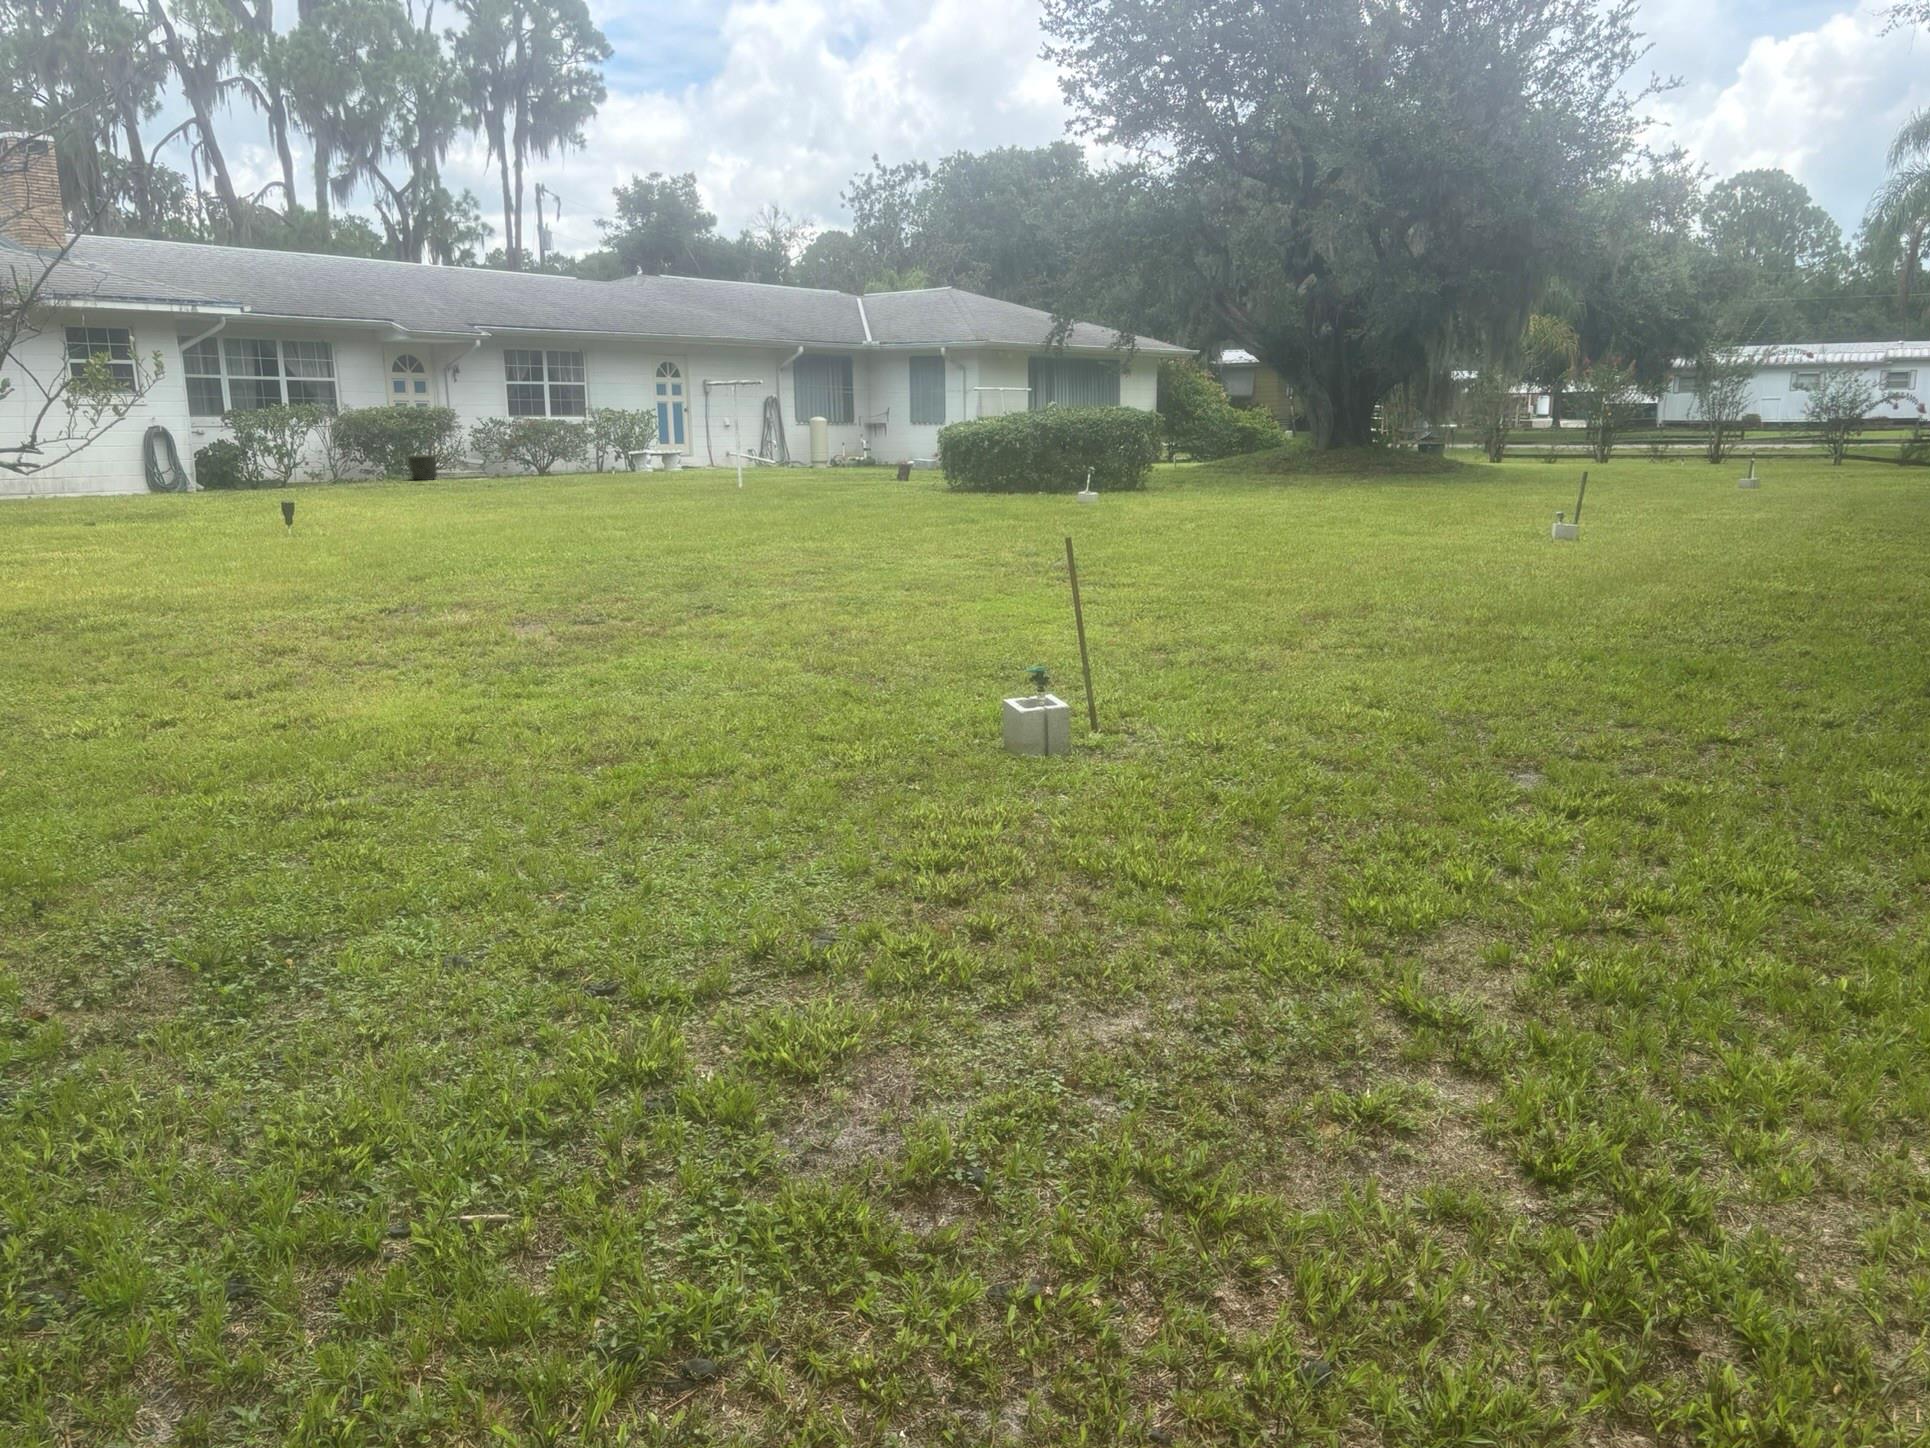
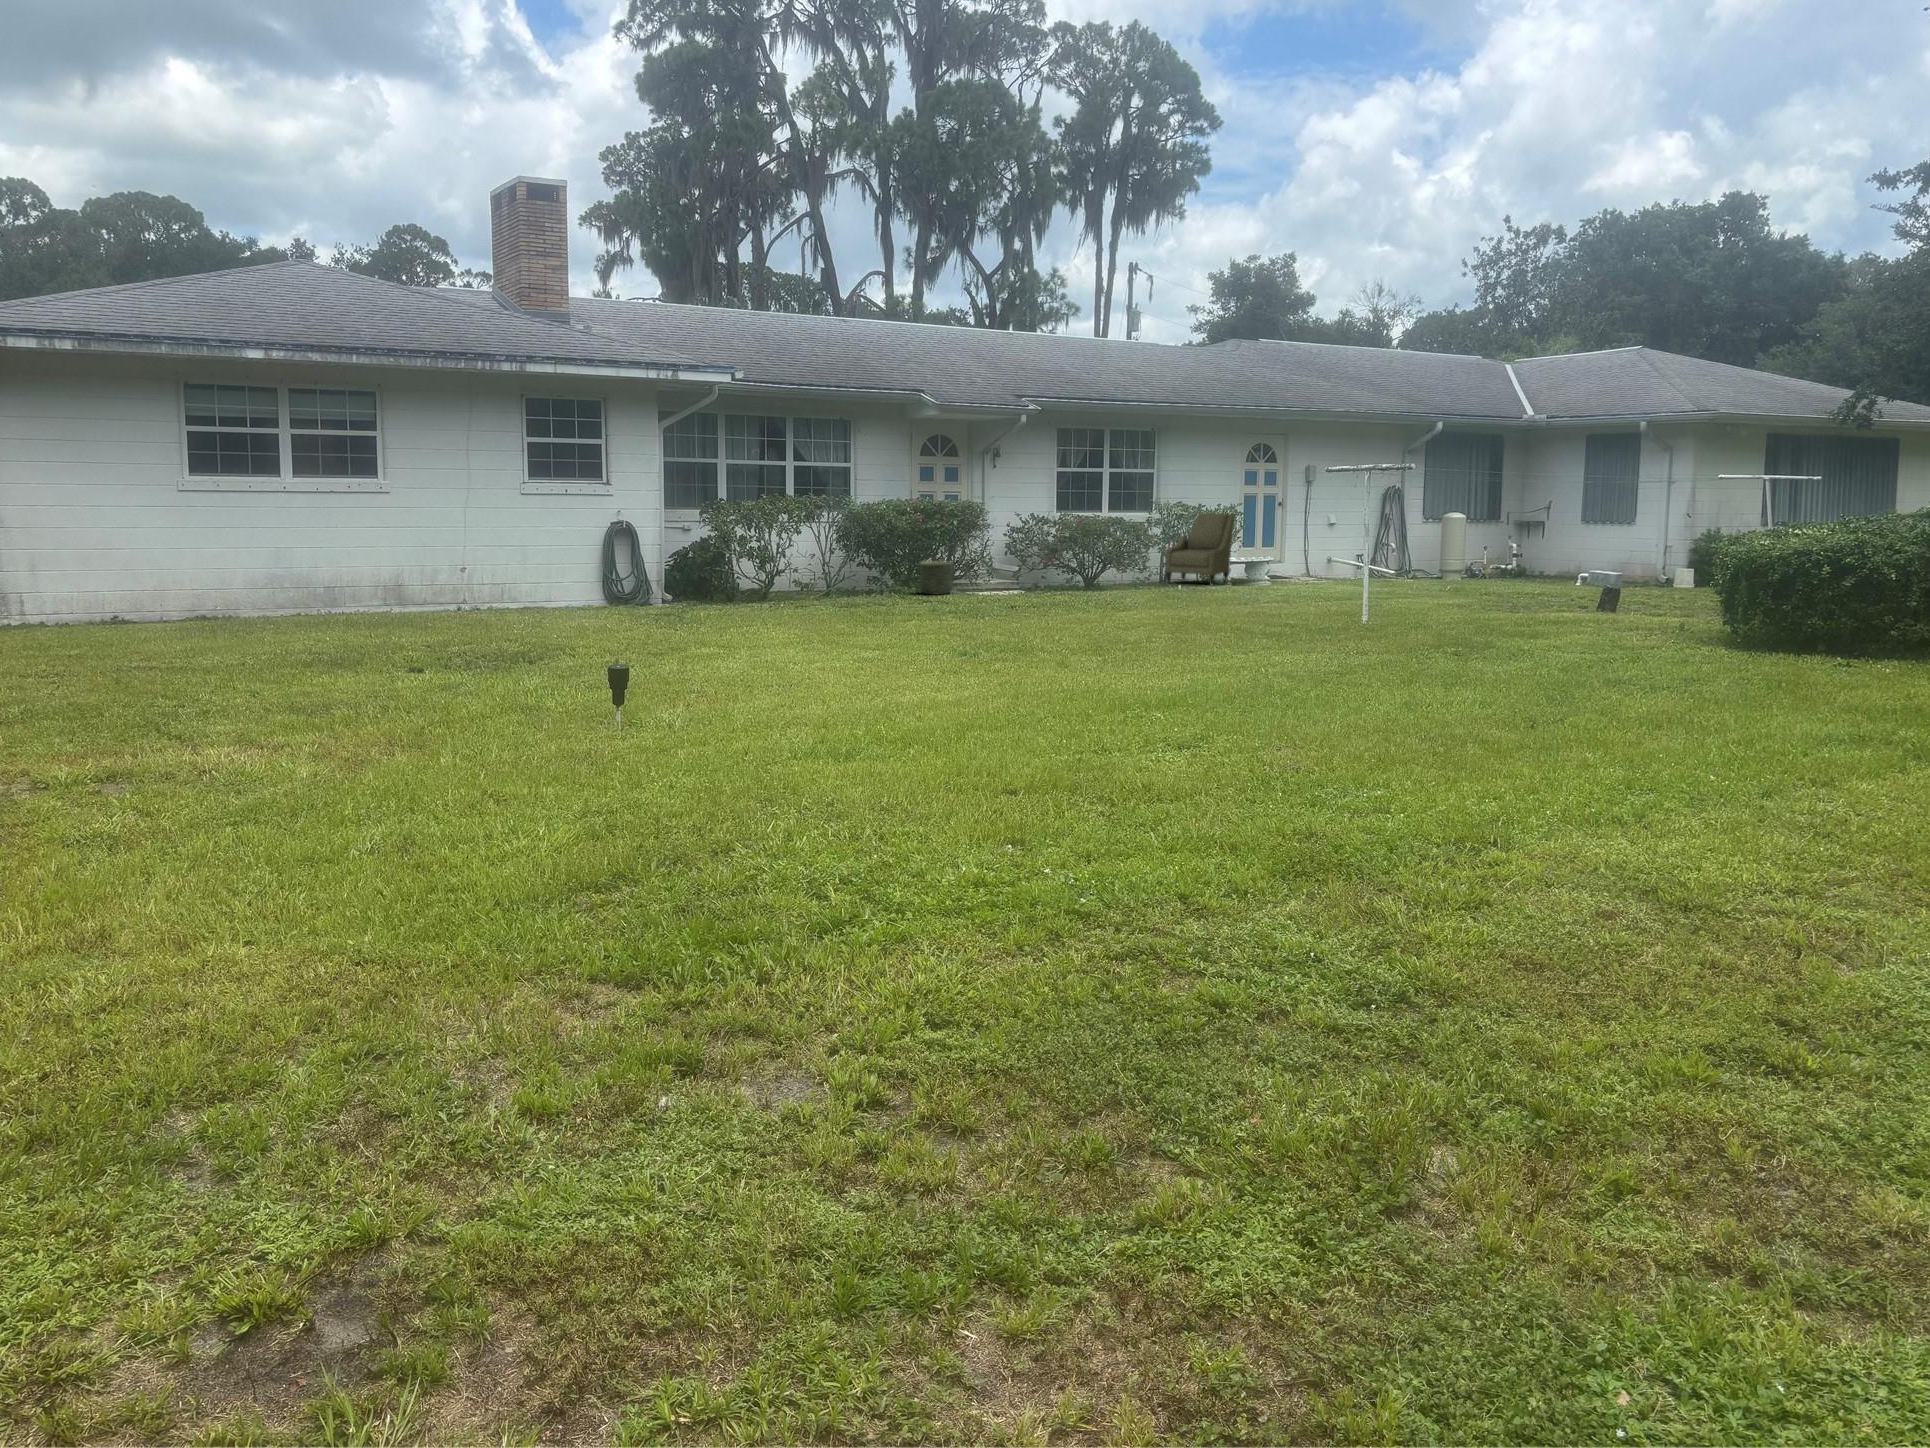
chair: none [600,415,651,472] -> present [1165,513,1236,585]

